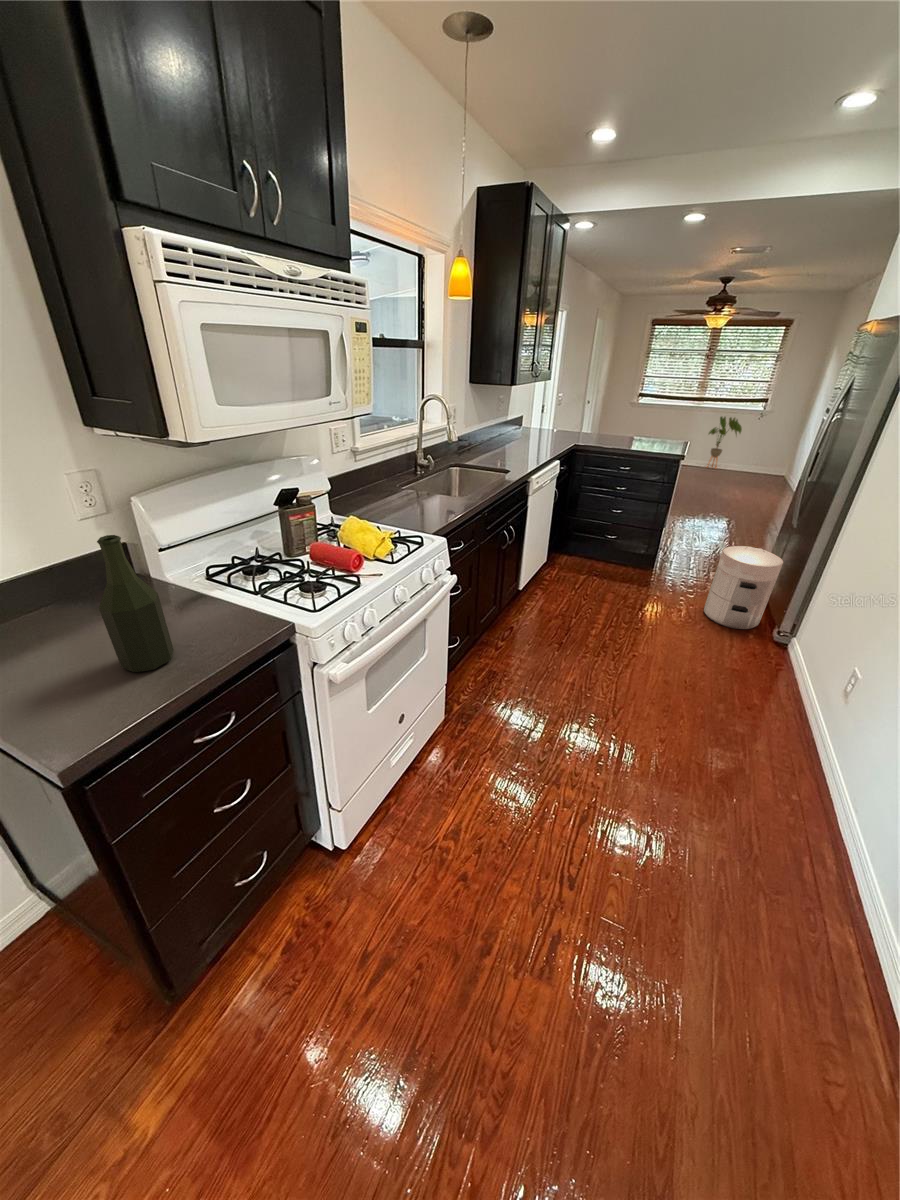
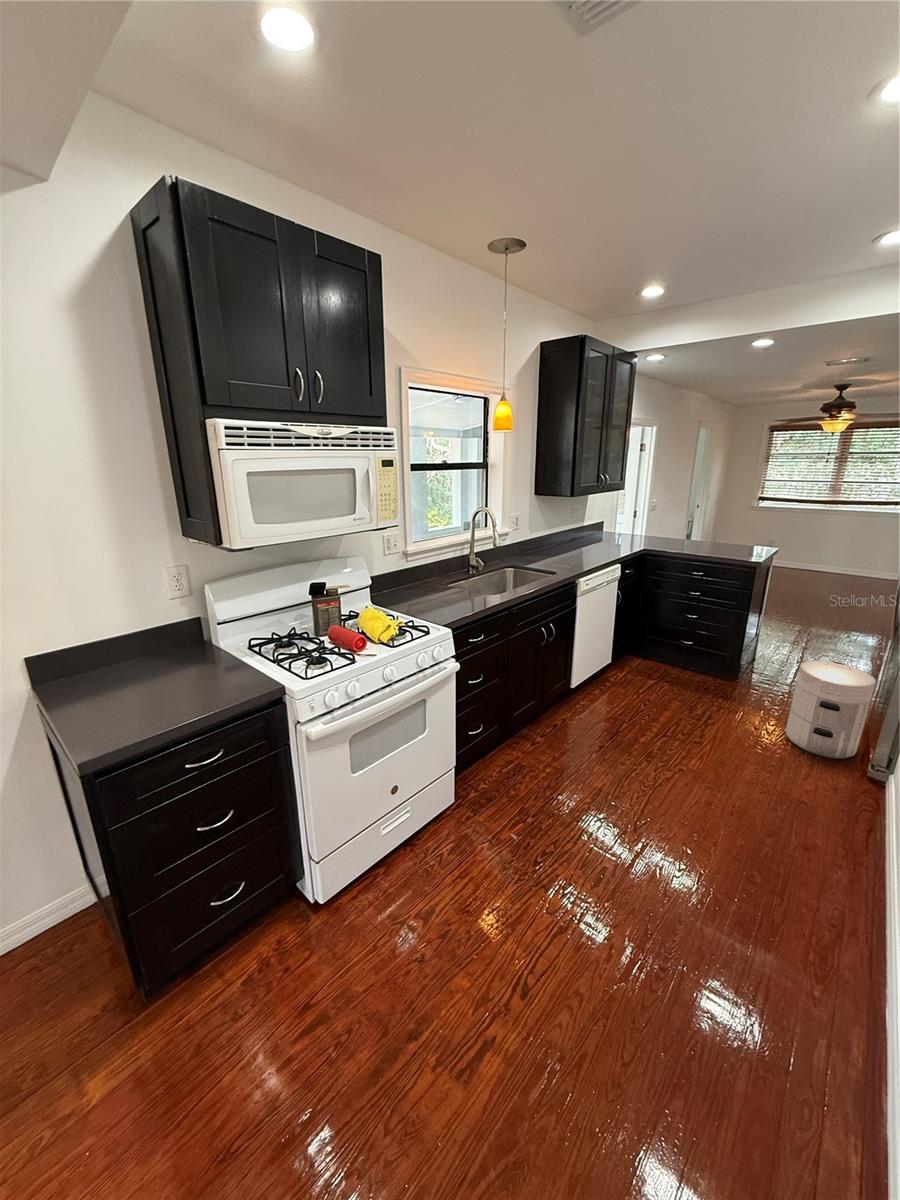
house plant: present [708,417,742,468] -> none [843,519,887,576]
bottle: present [97,535,174,672] -> none [145,609,193,707]

